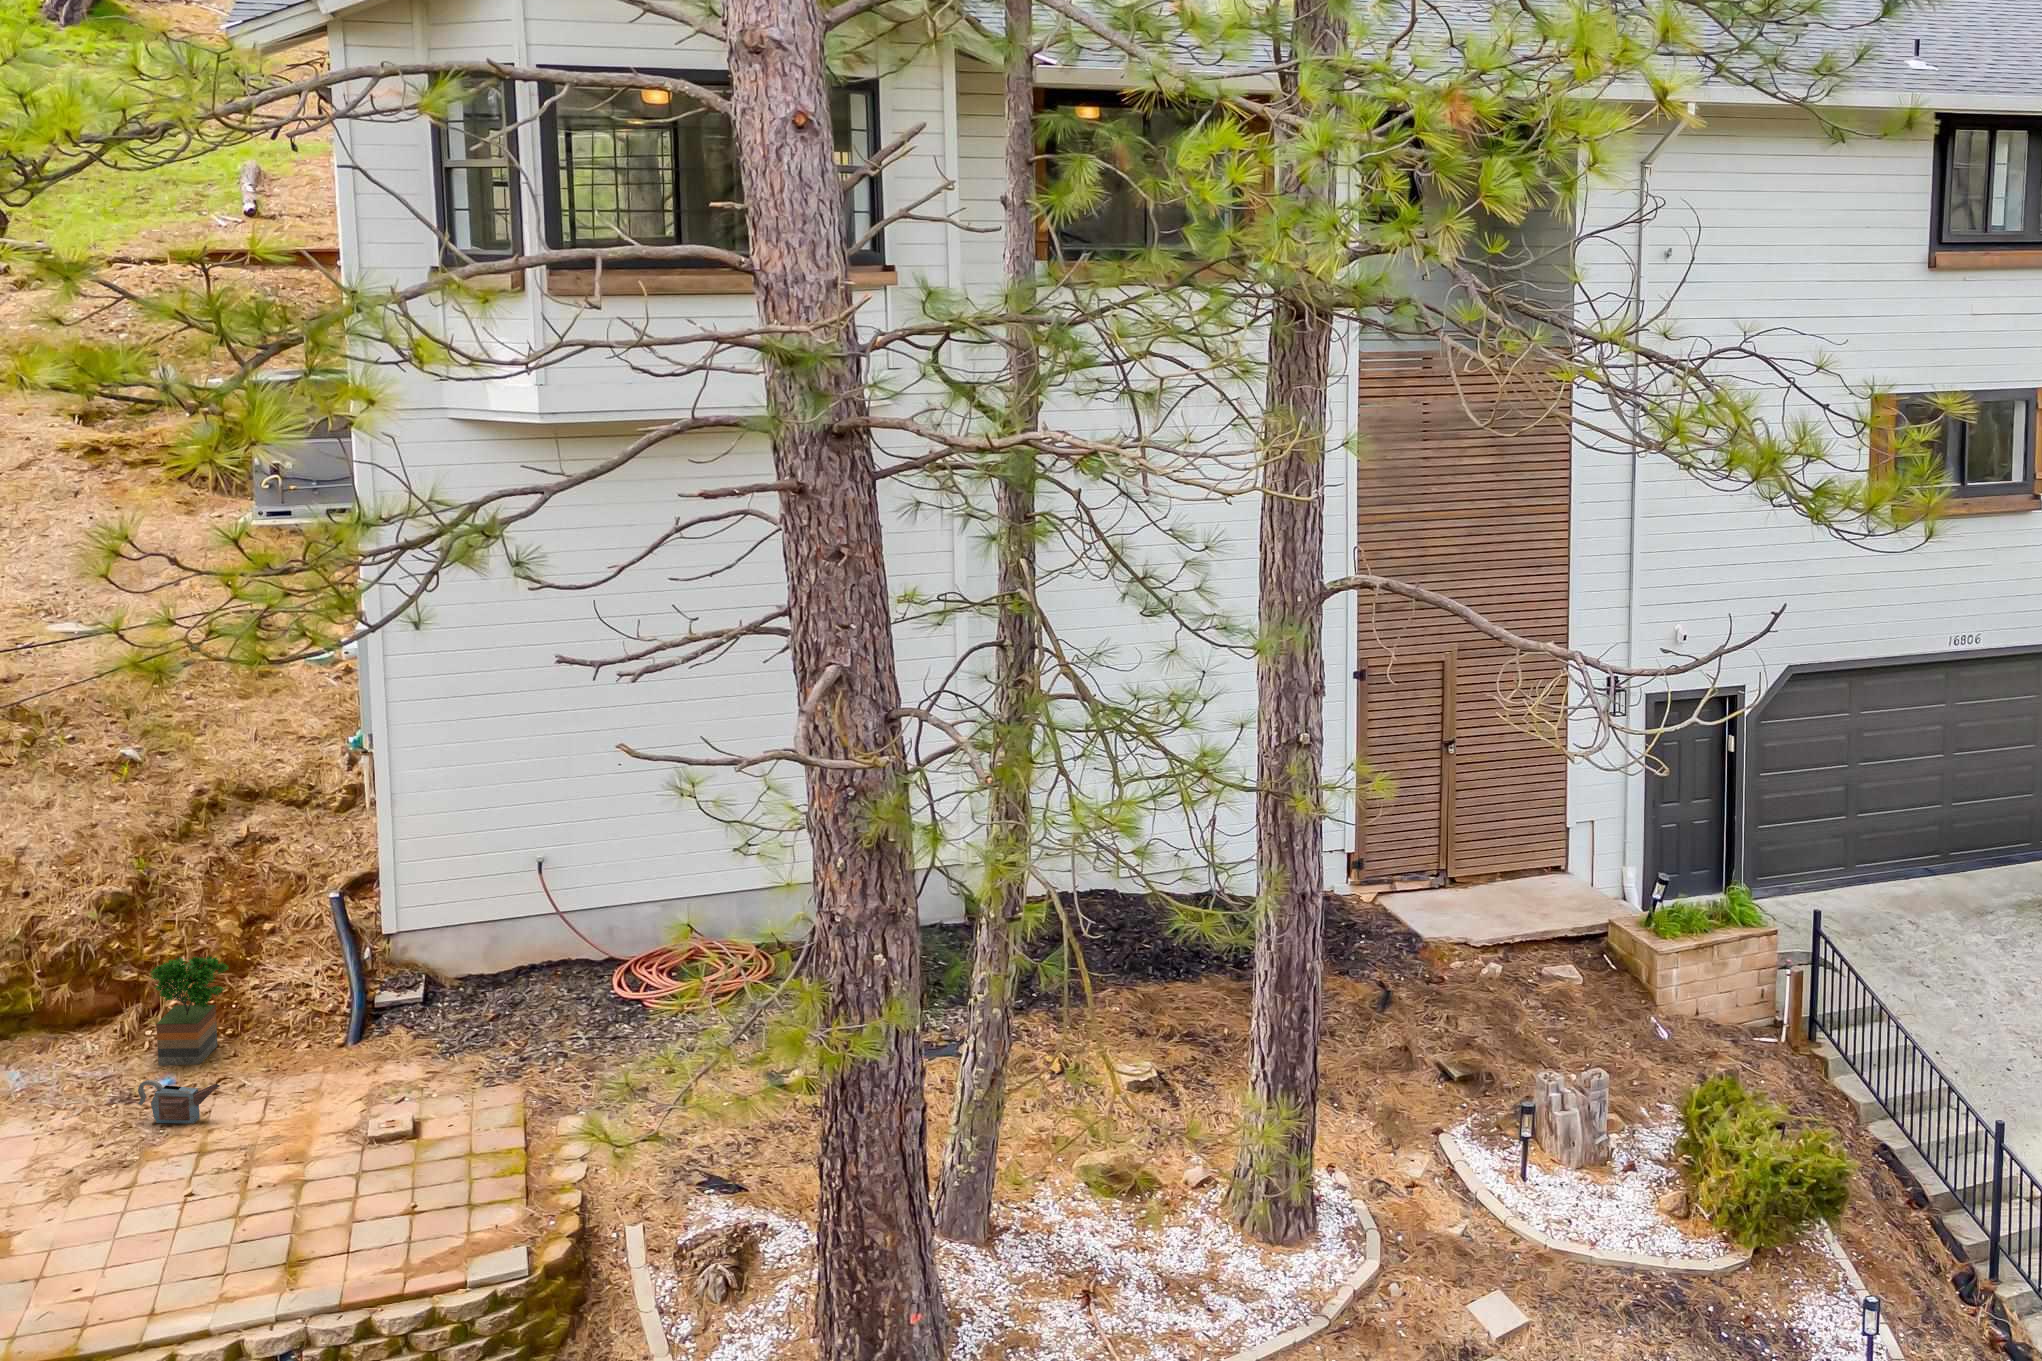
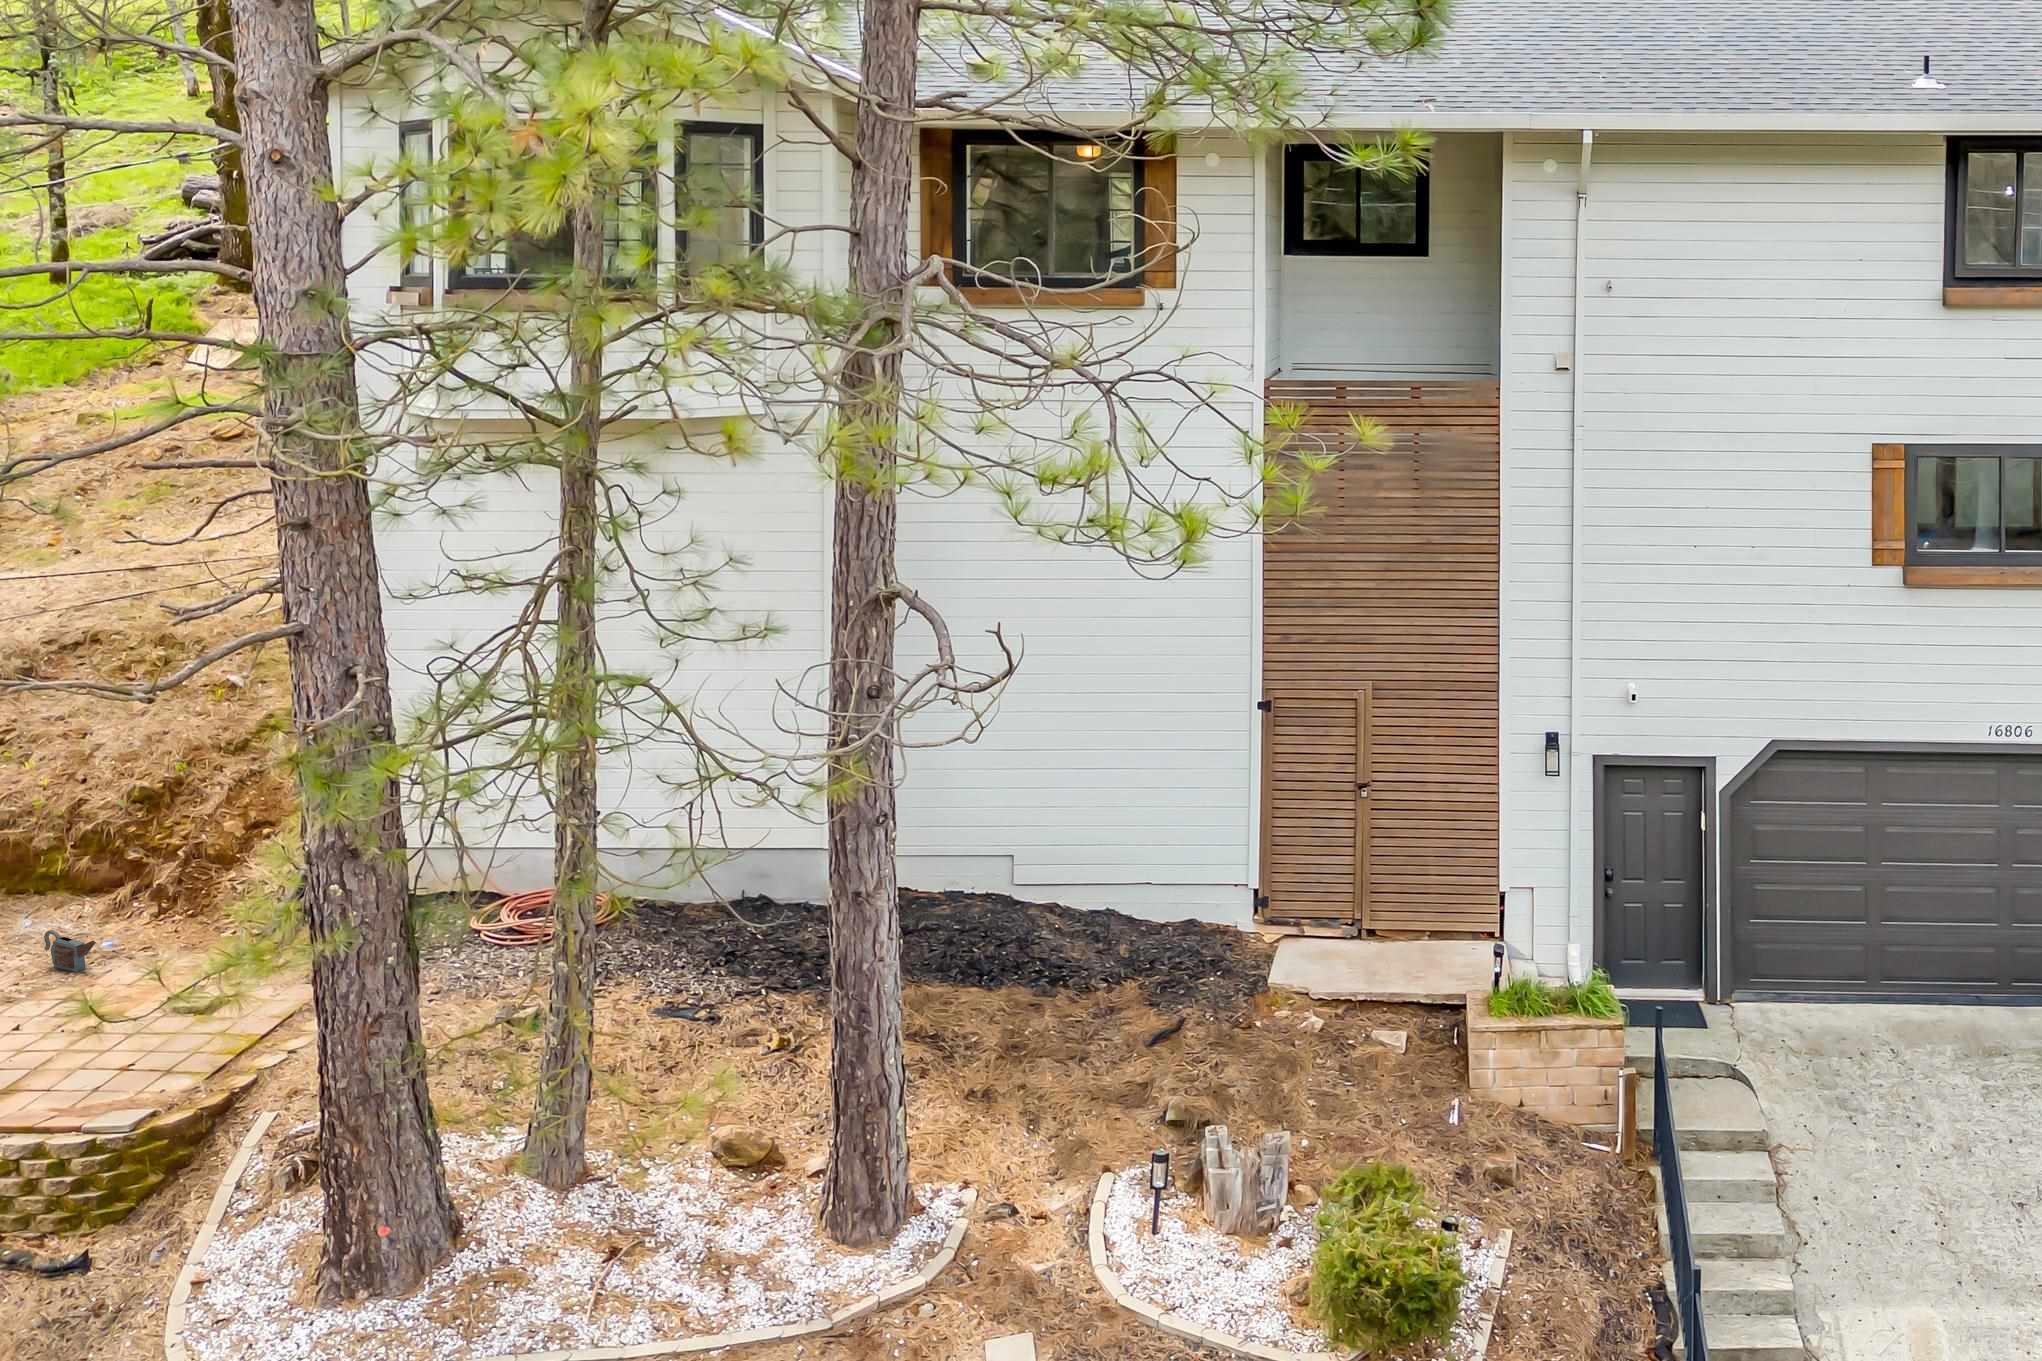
potted tree: present [150,956,229,1066] -> none [104,837,177,930]

